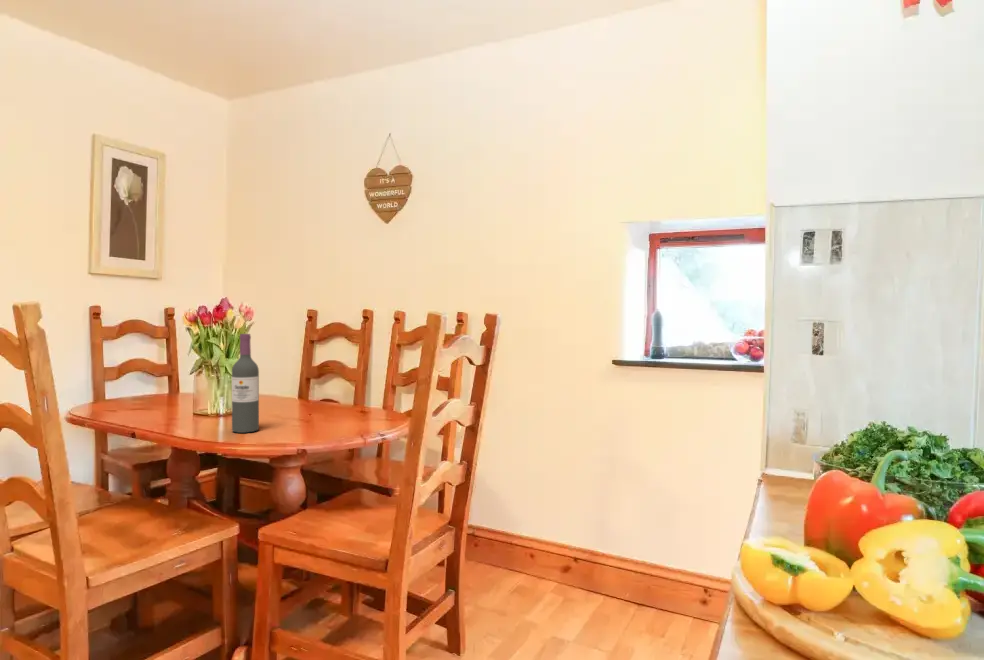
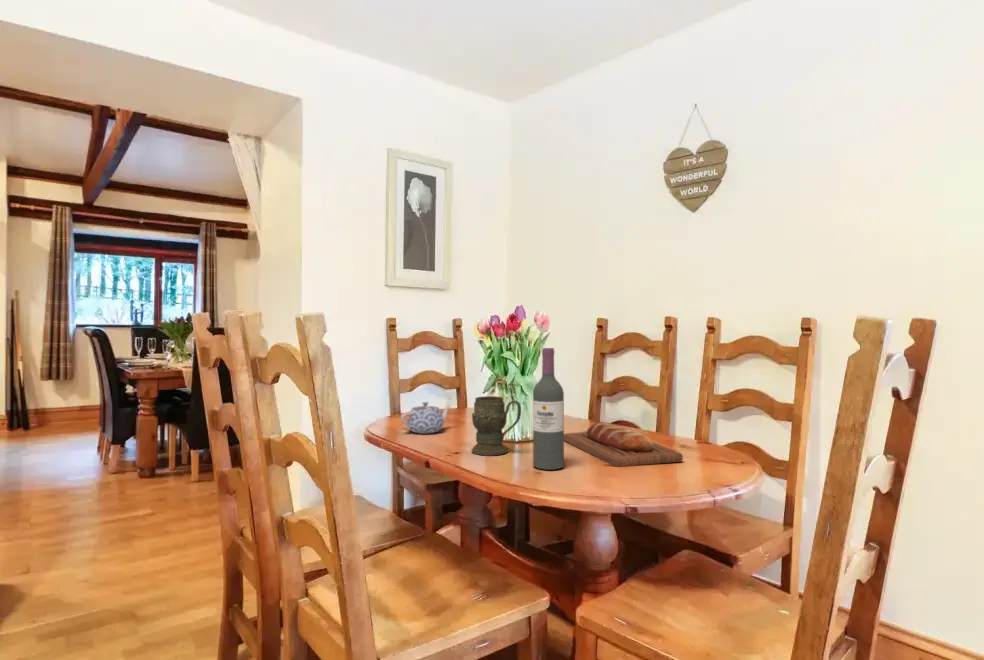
mug: none [176,376,223,427] -> present [472,396,521,456]
teapot: none [103,385,159,414] -> present [401,402,450,433]
bread loaf: none [266,396,358,428] -> present [564,422,683,467]

